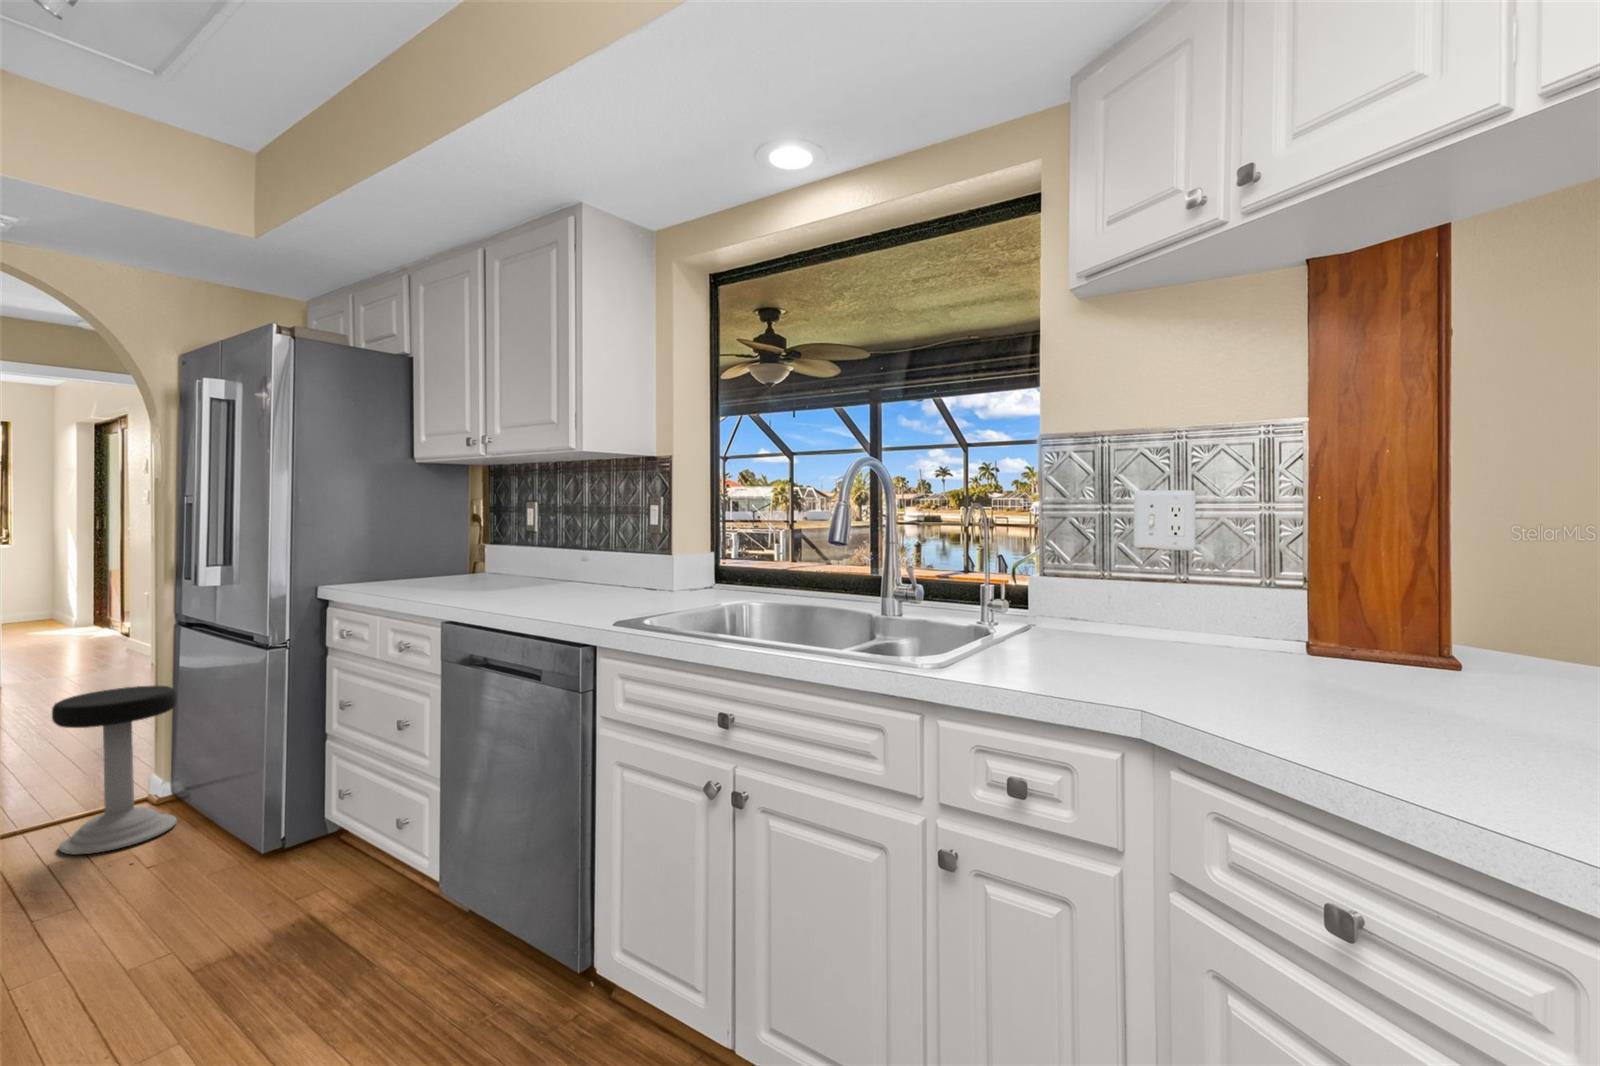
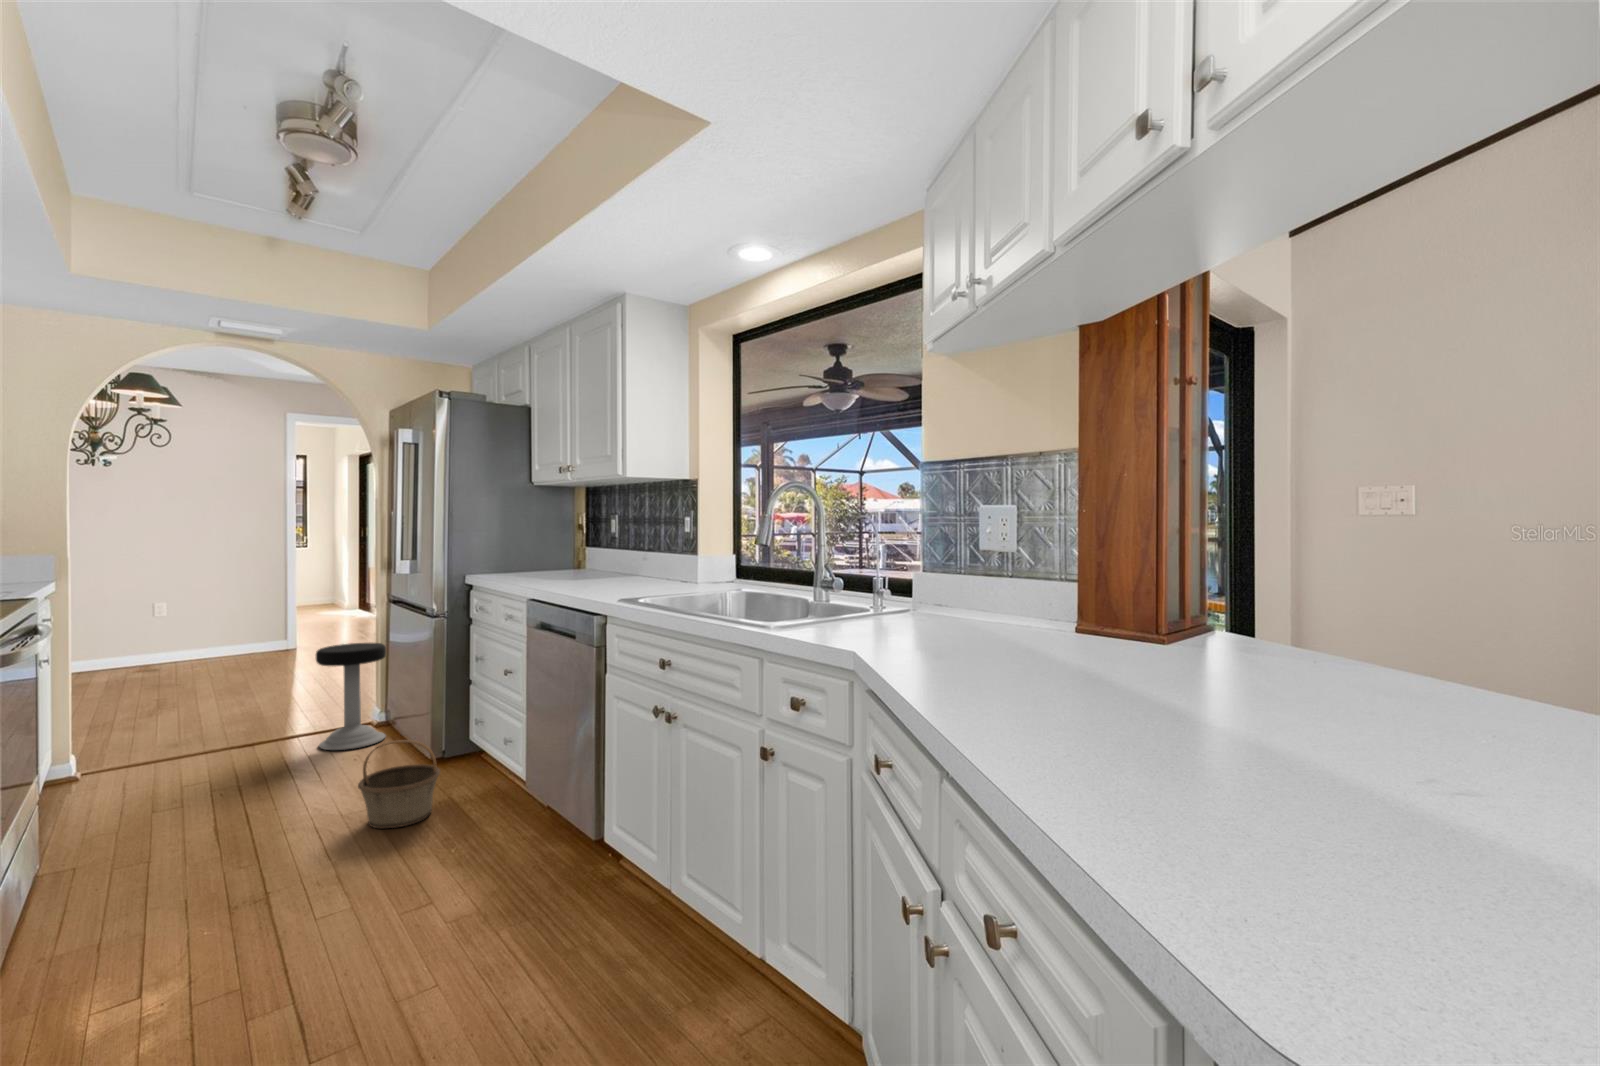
basket: none [158,845,302,996] -> present [358,740,440,828]

